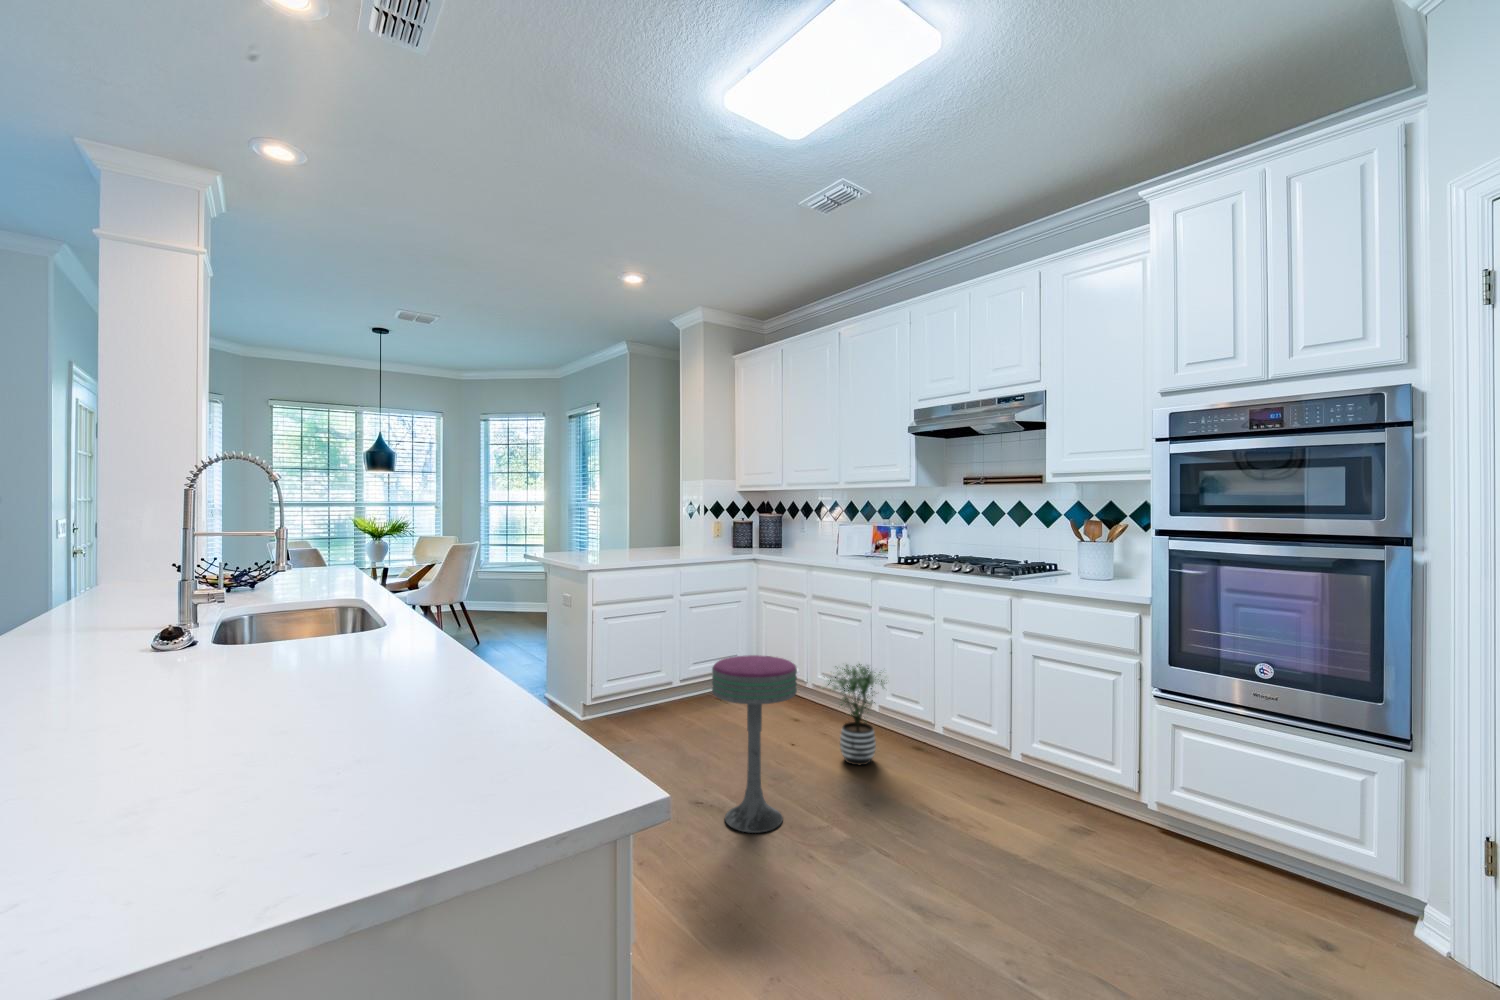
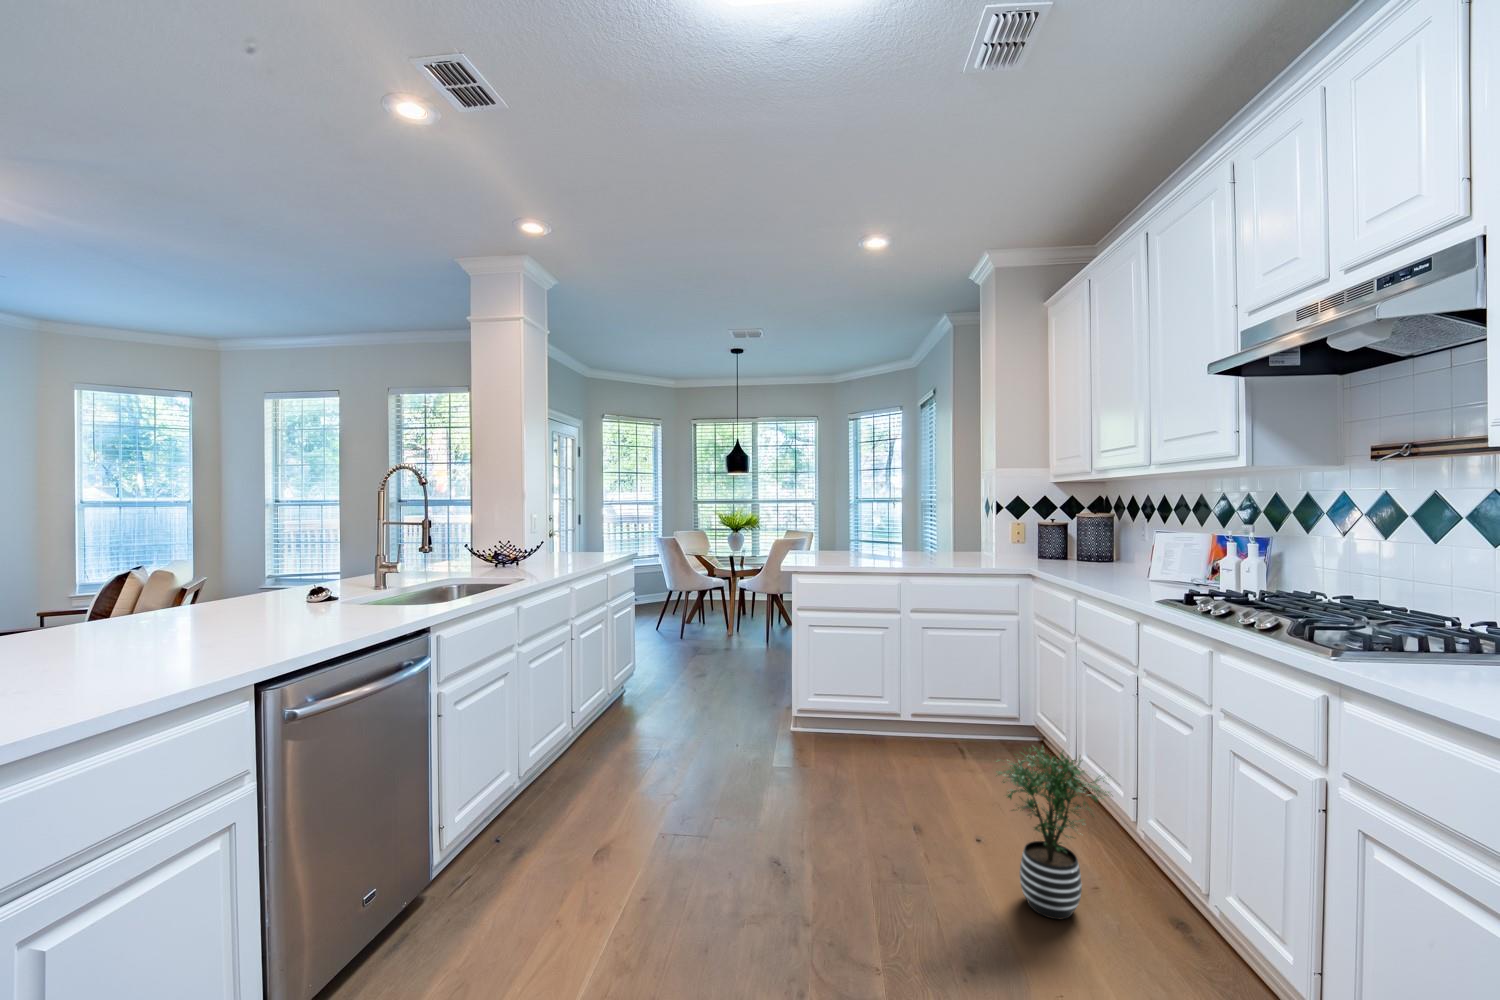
bar stool: present [712,655,797,833] -> none [746,700,863,953]

